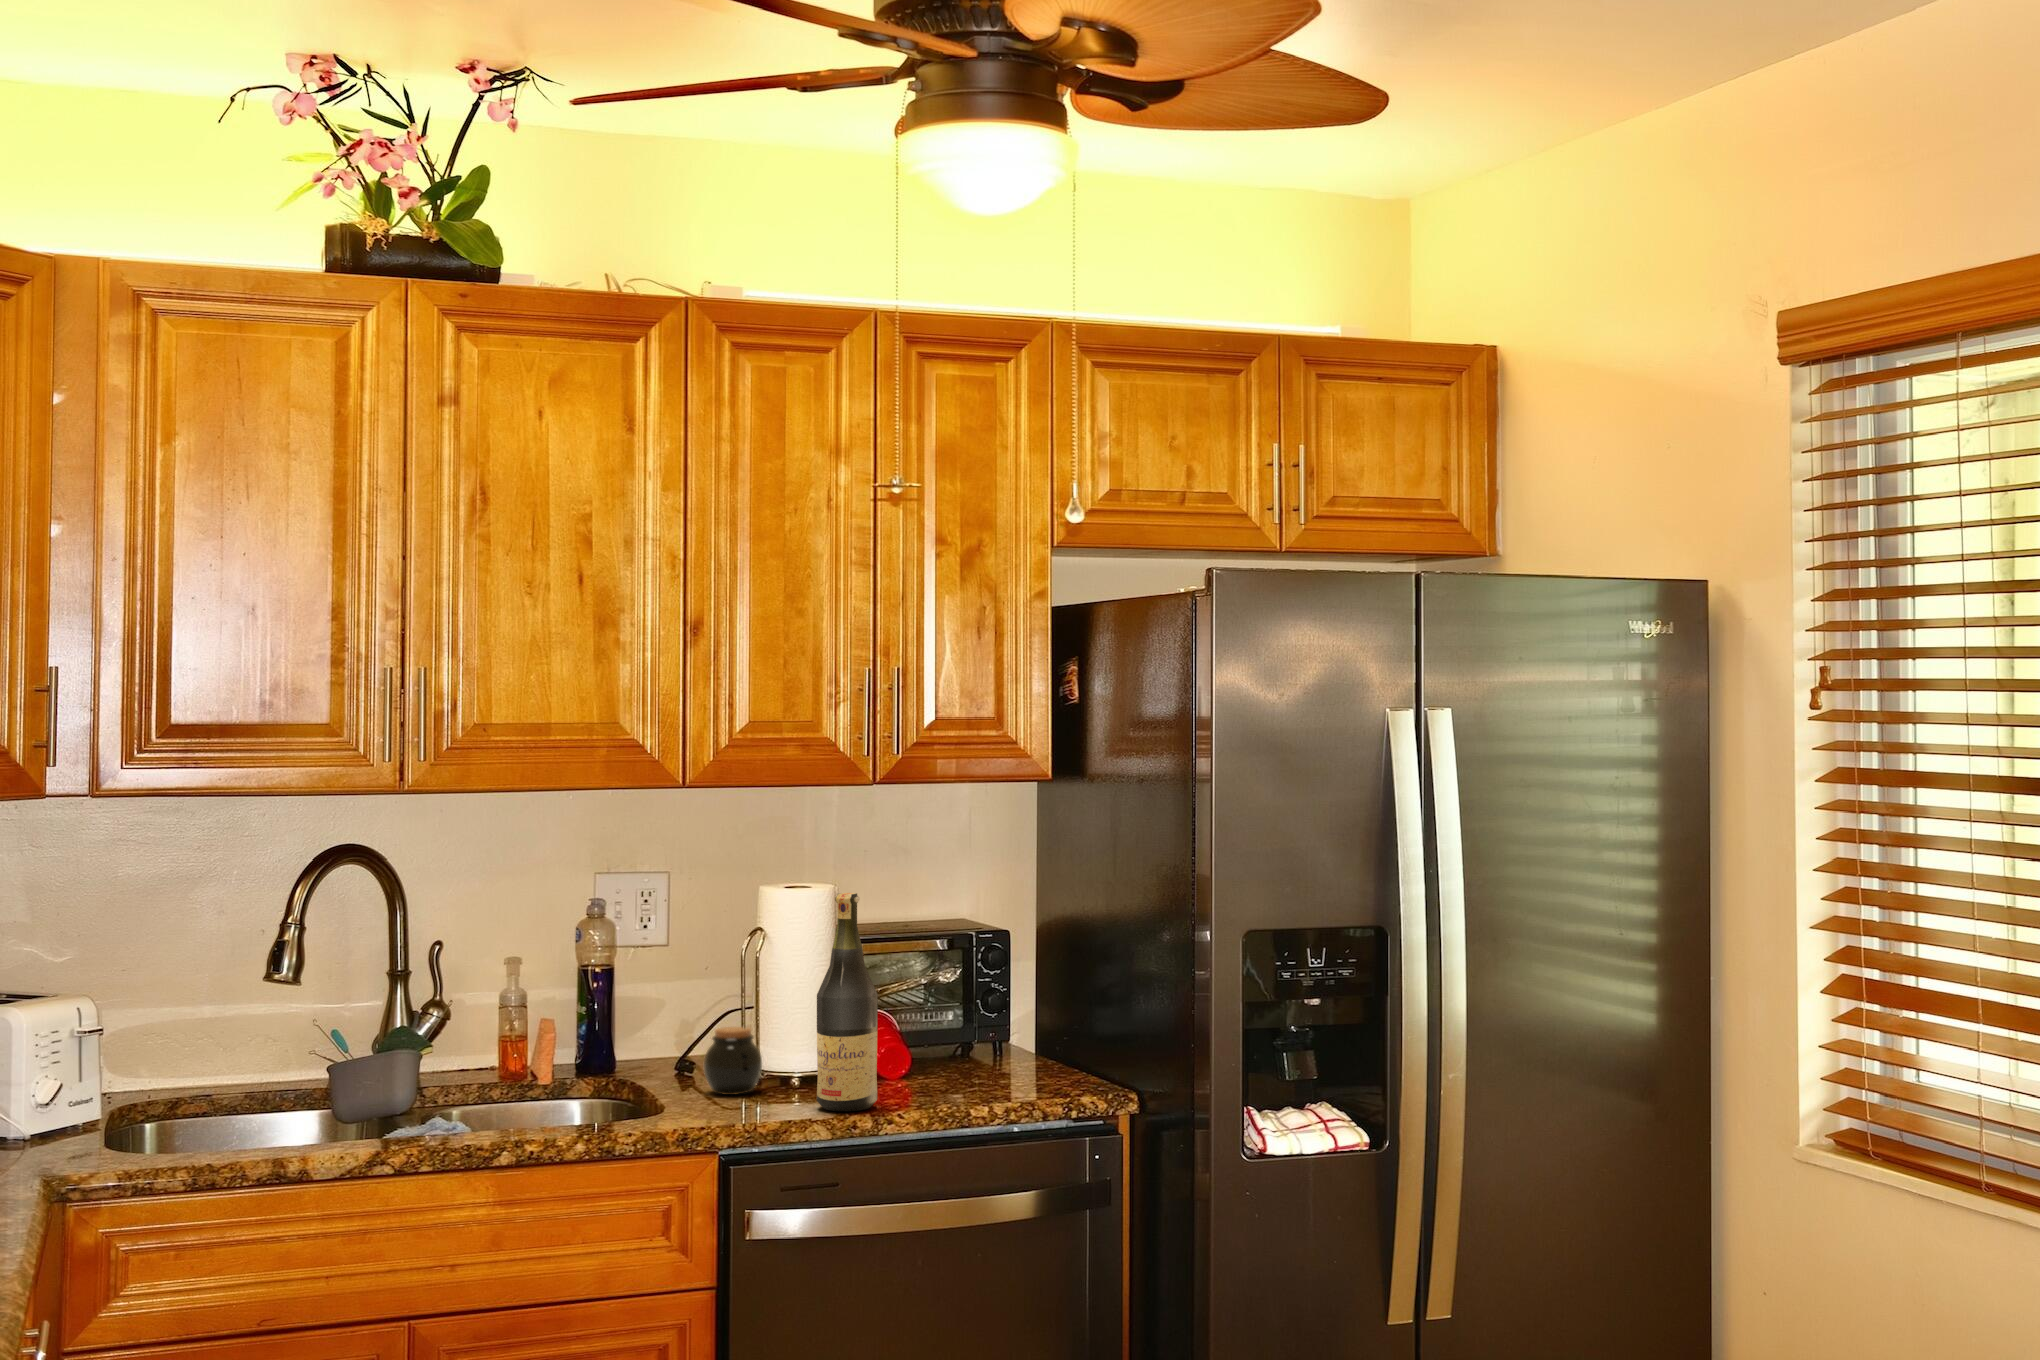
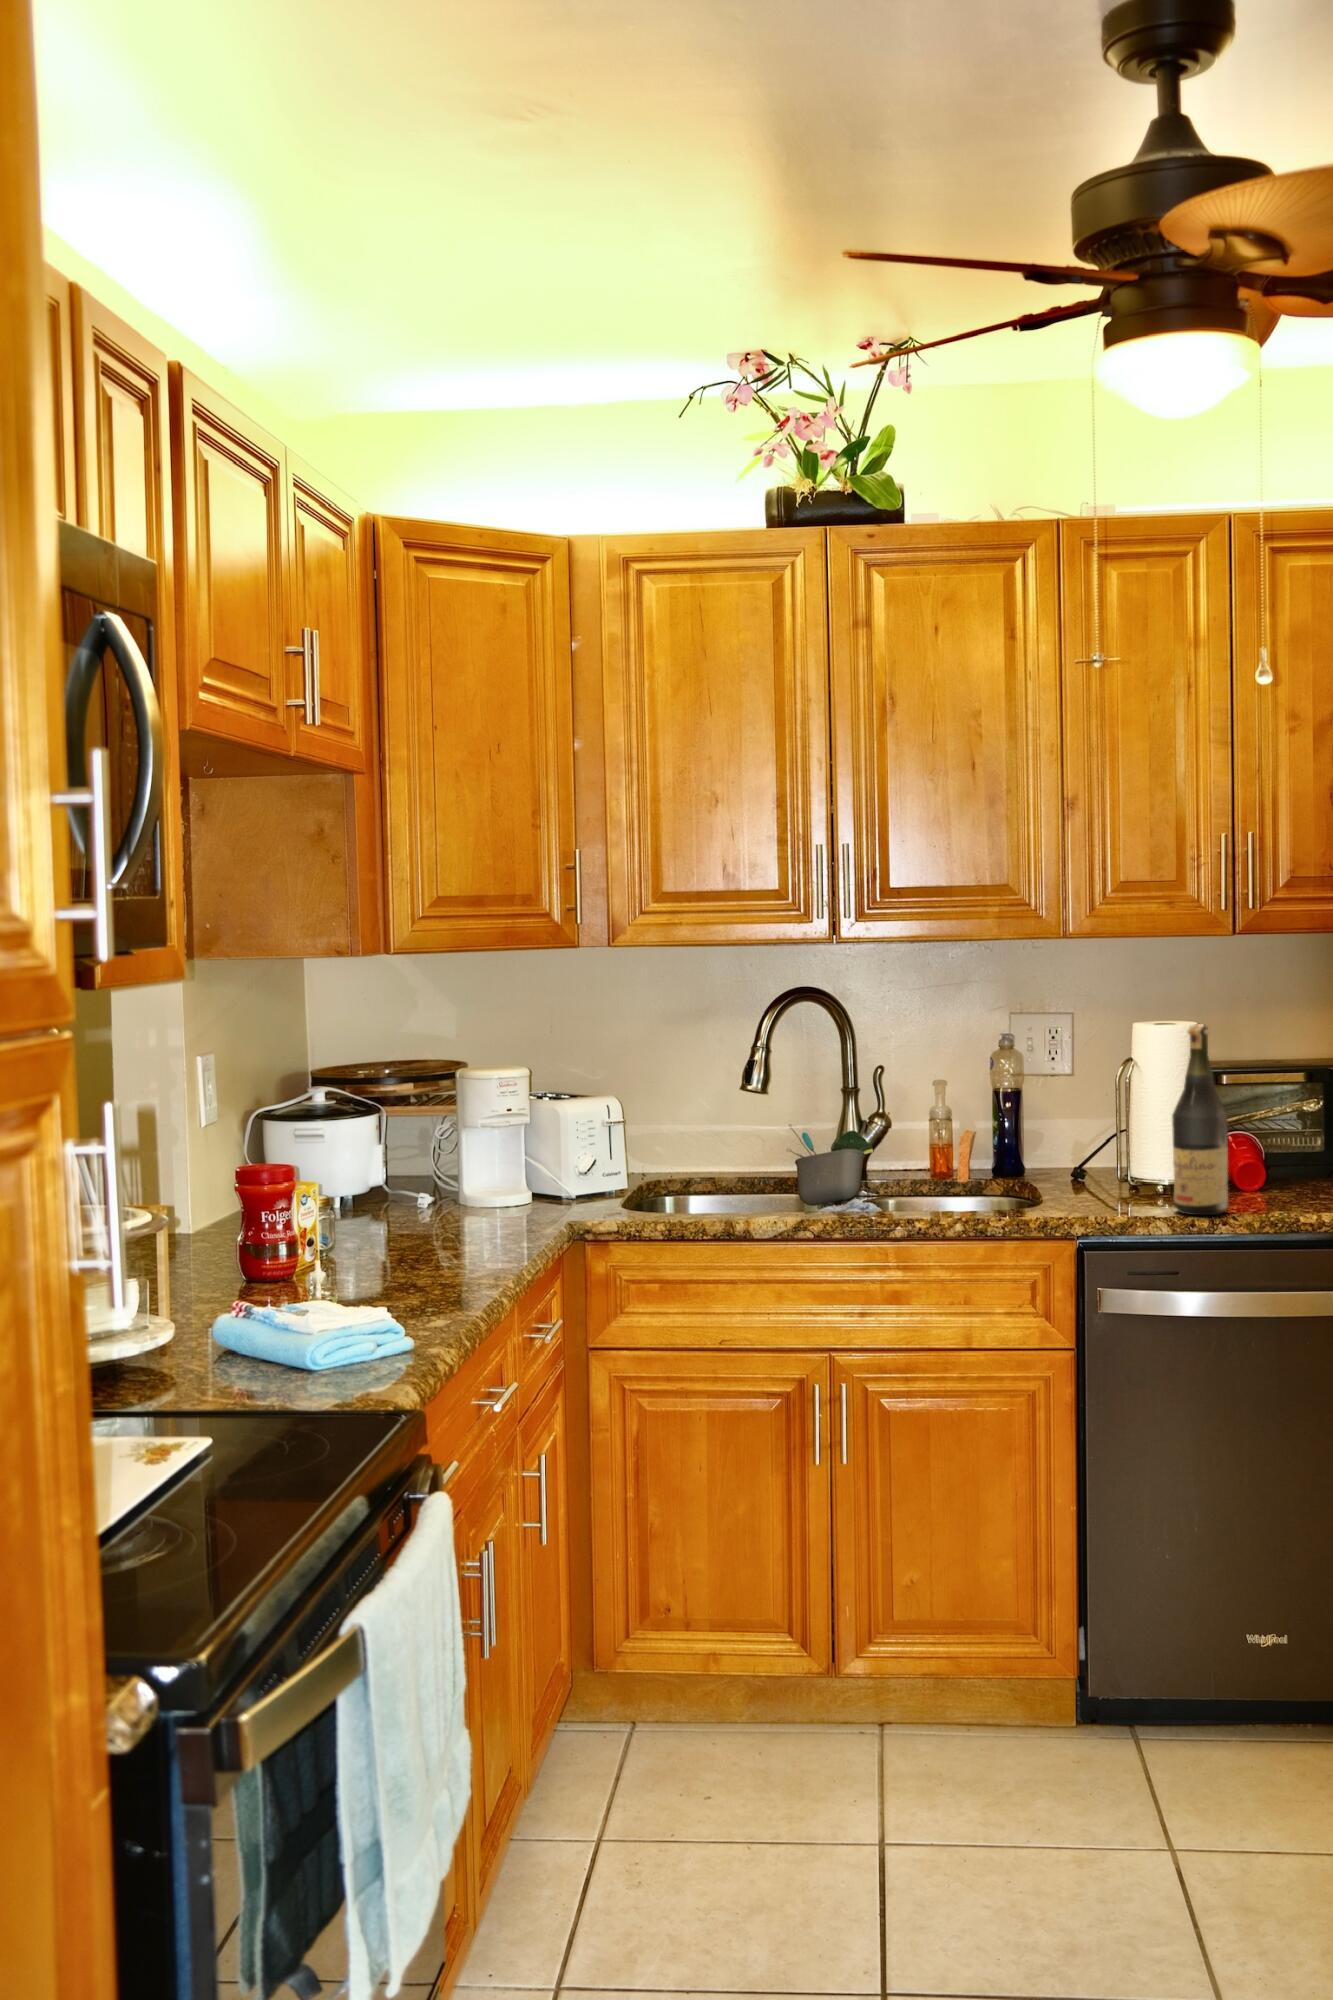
jar: present [704,1027,762,1095] -> none [1086,1141,1136,1197]

